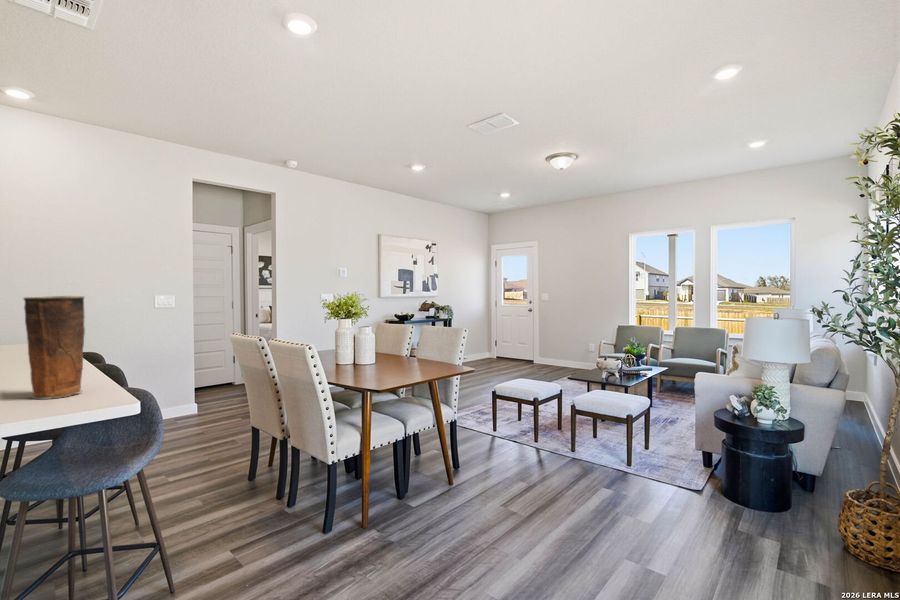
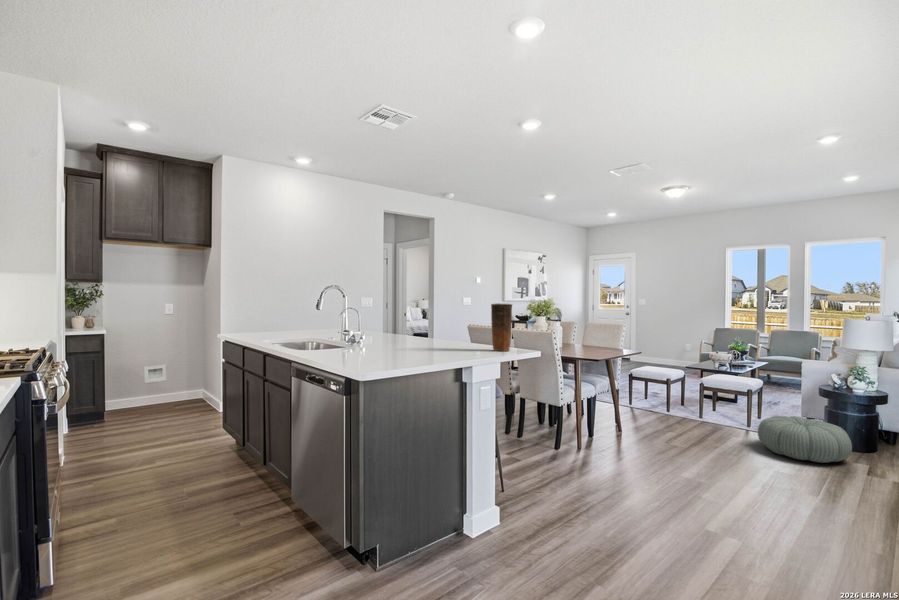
pouf: none [627,459,755,544] -> present [758,416,852,463]

